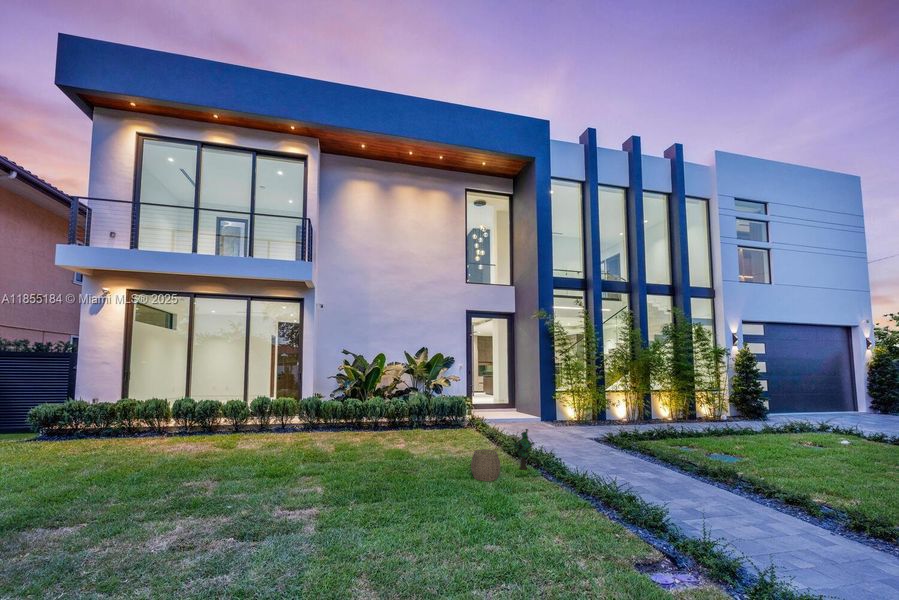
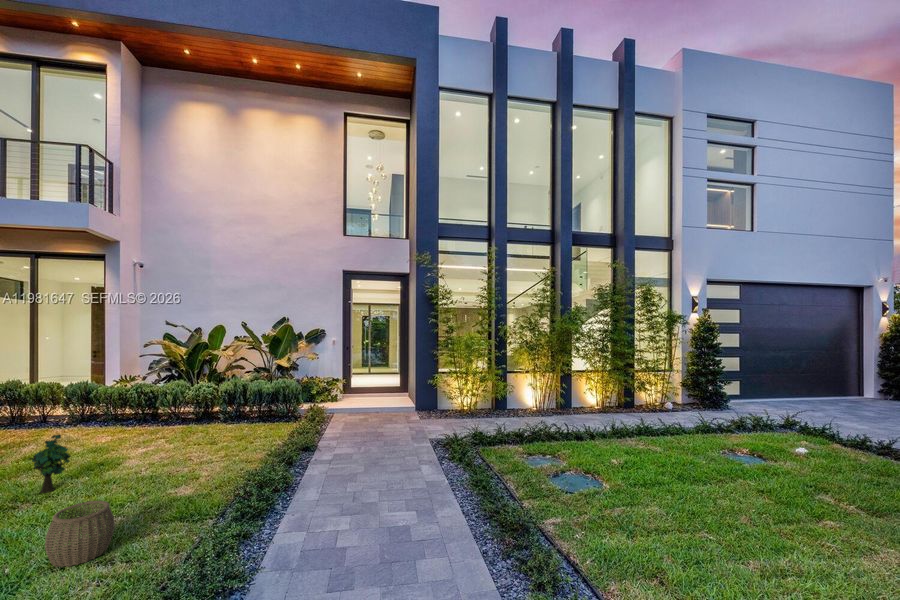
decorative plant: present [512,429,534,470] -> present [29,435,71,493]

